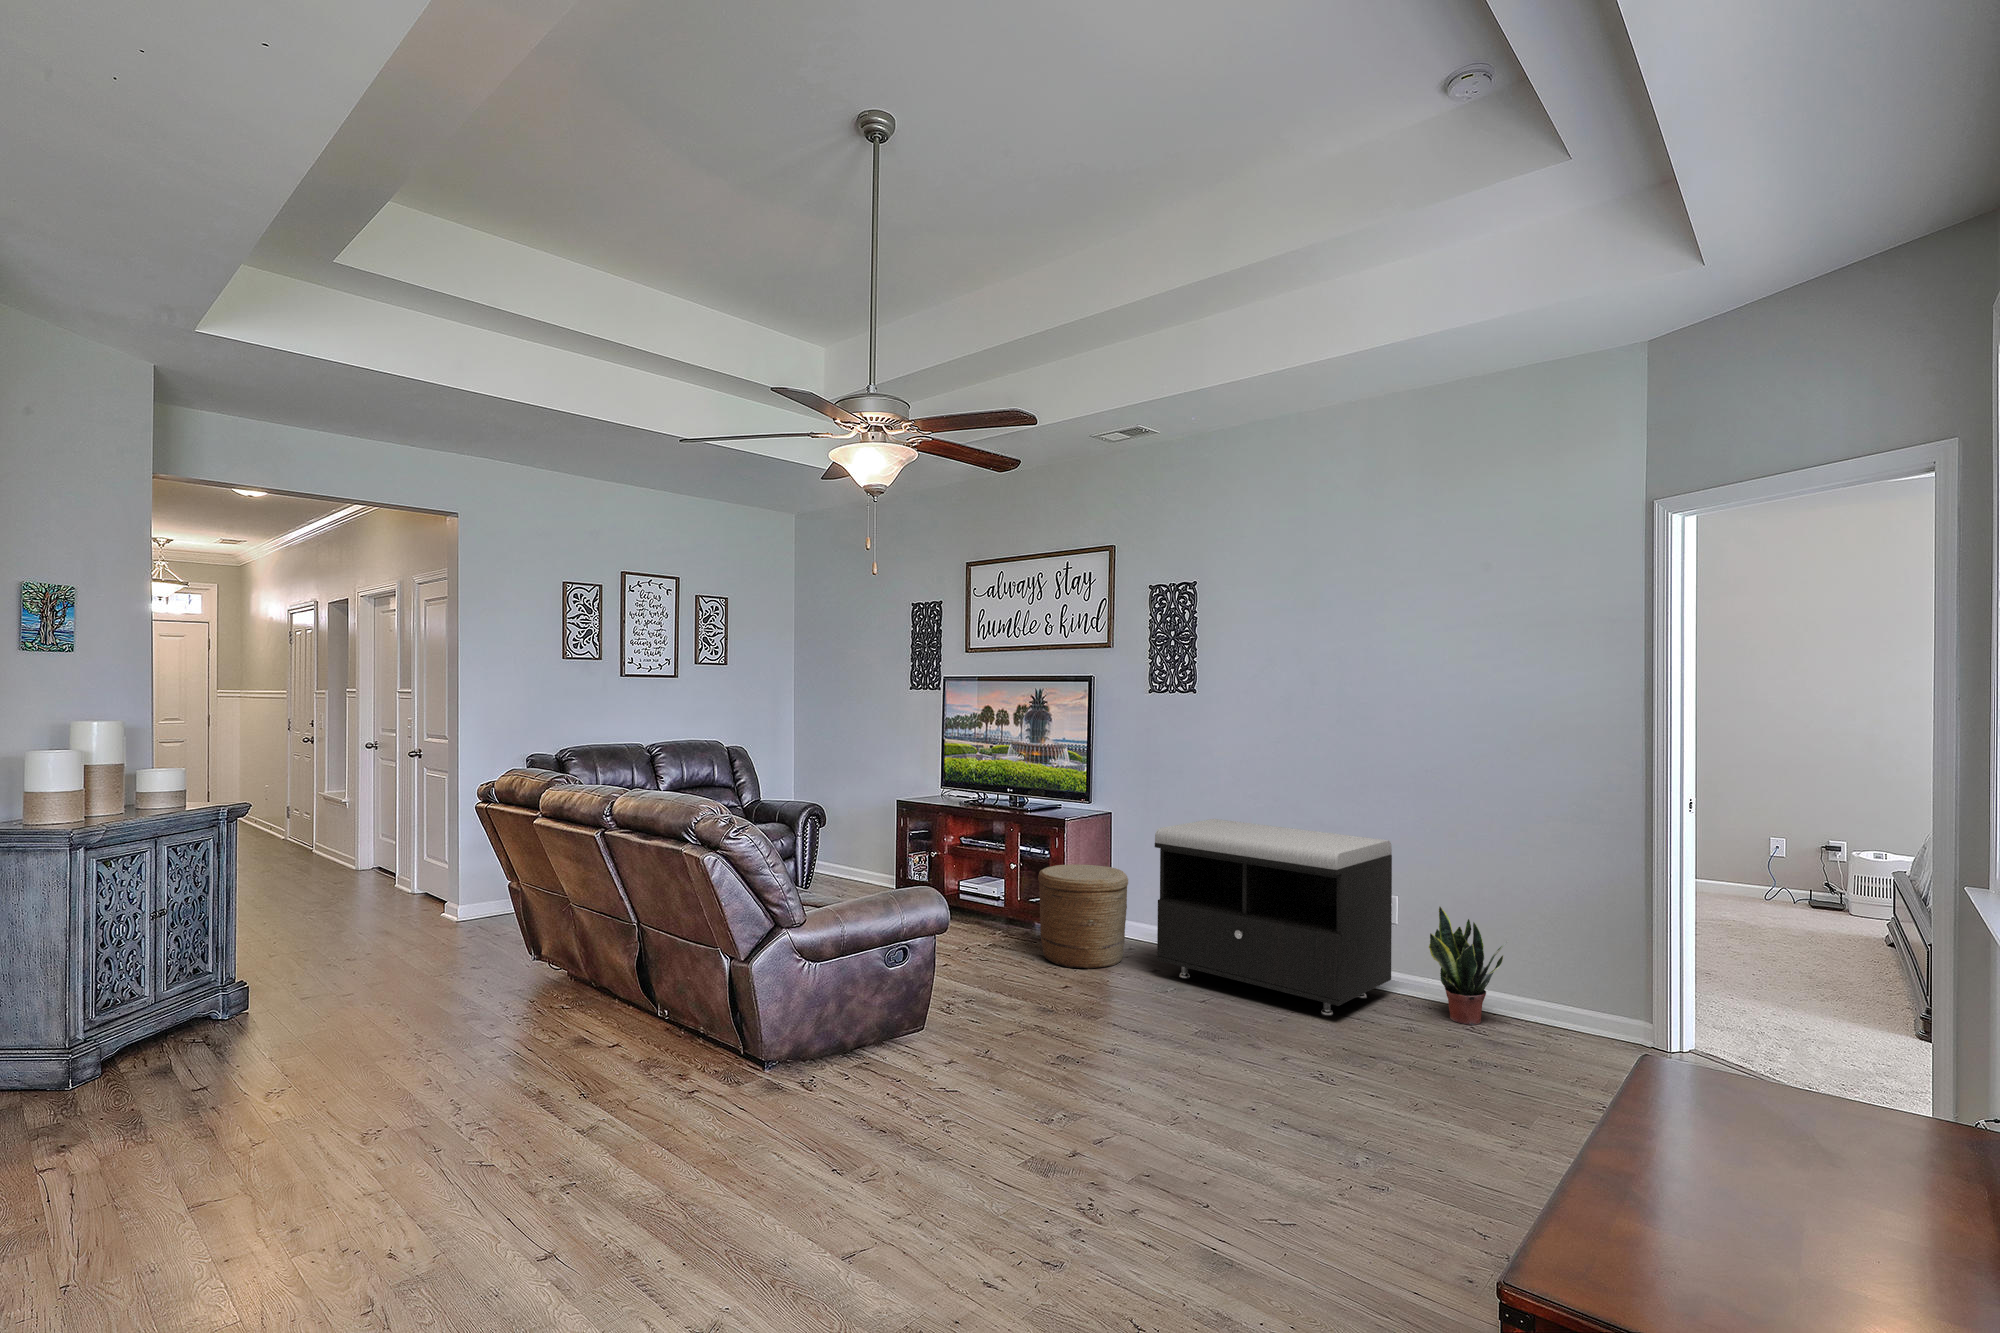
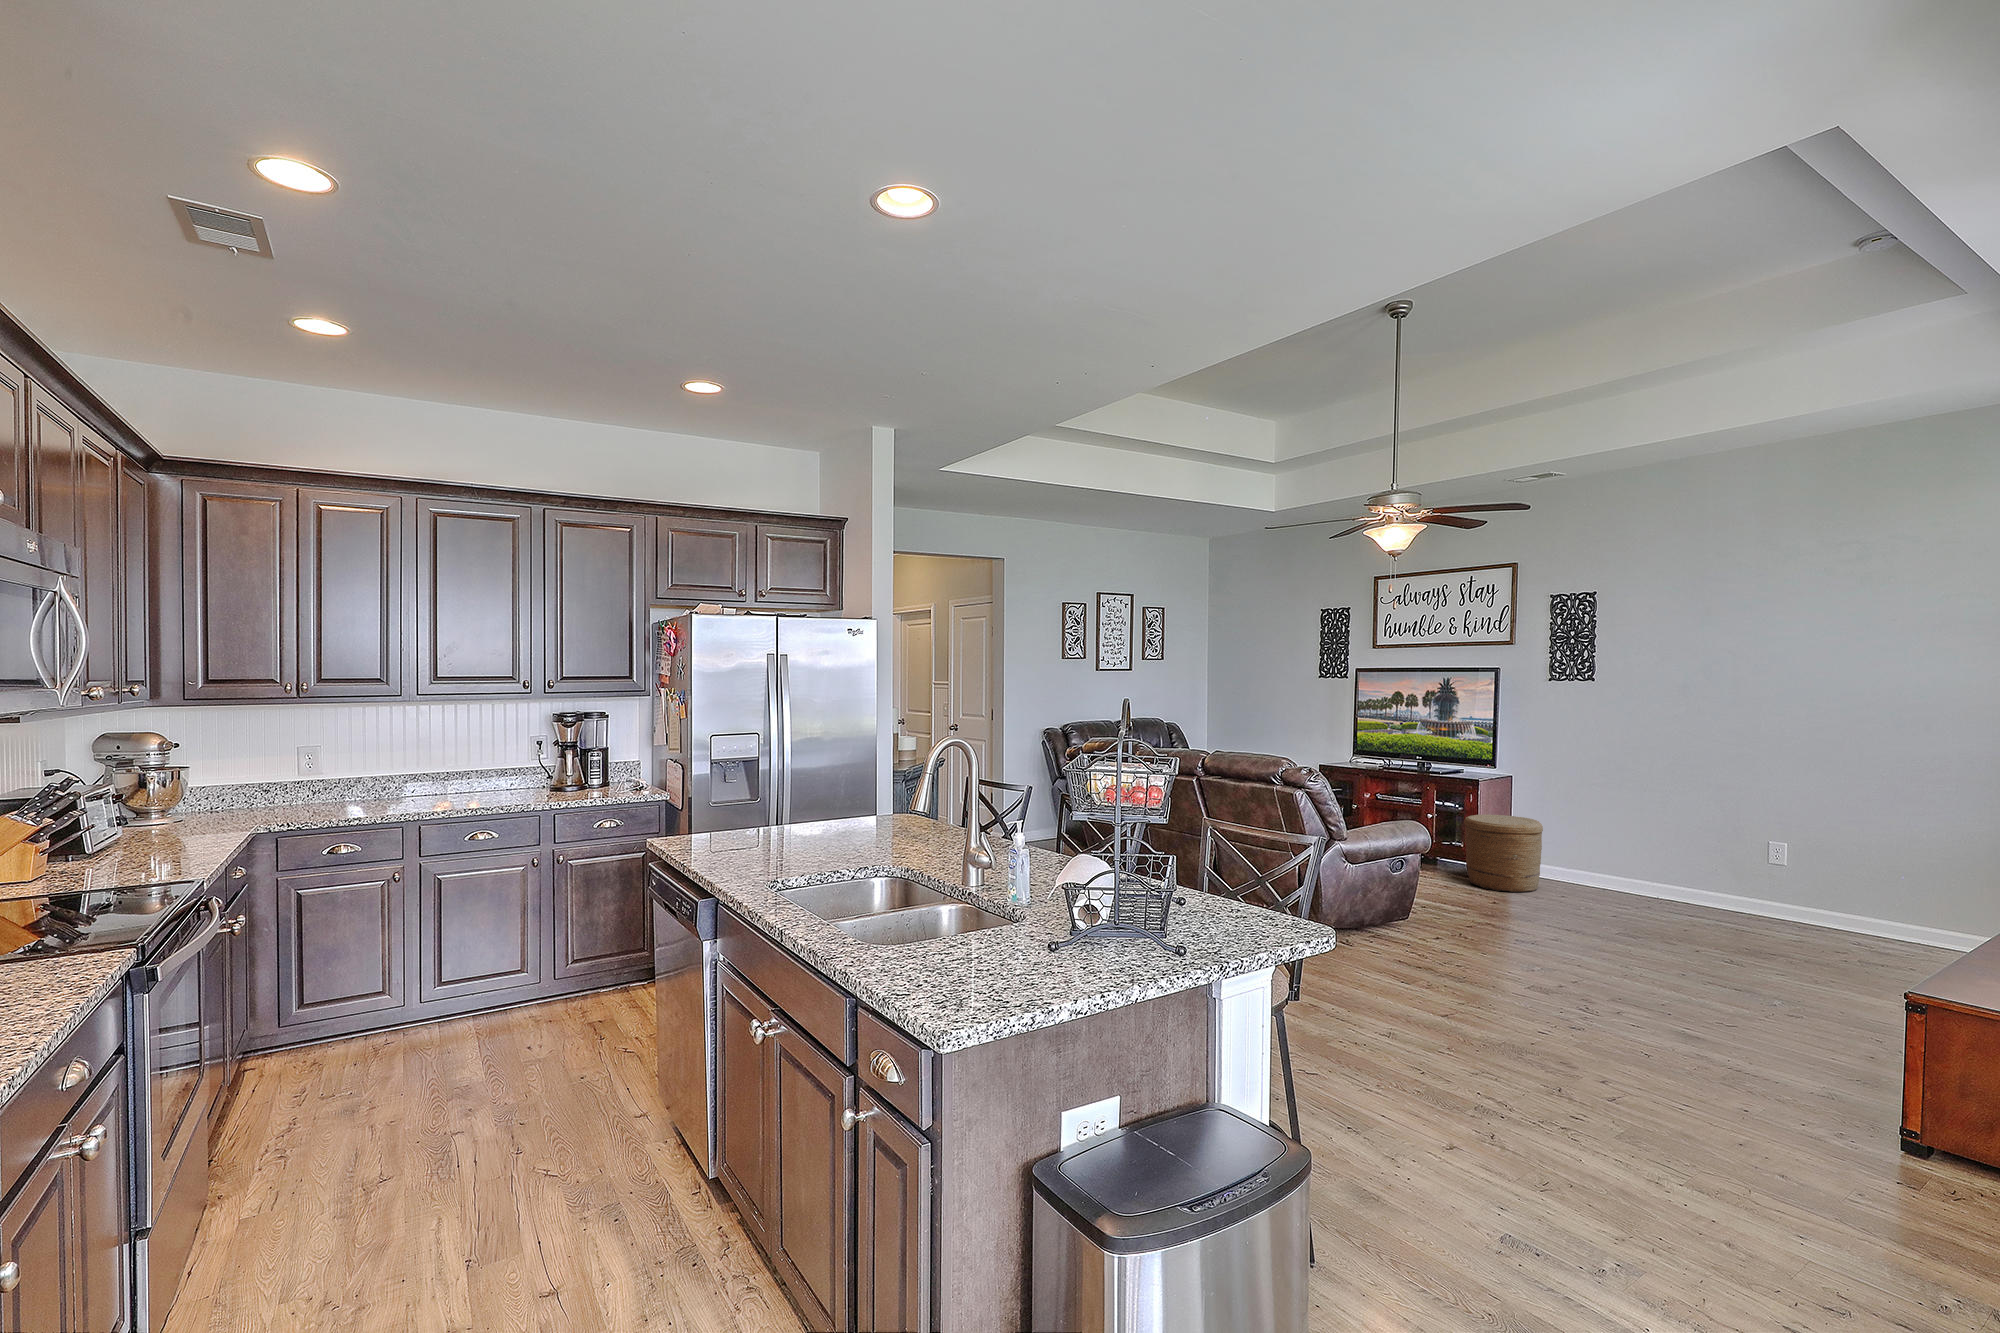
storage bench: present [1155,819,1392,1016] -> none [1572,781,1790,931]
potted plant: present [1429,907,1508,1025] -> none [1829,850,1905,943]

